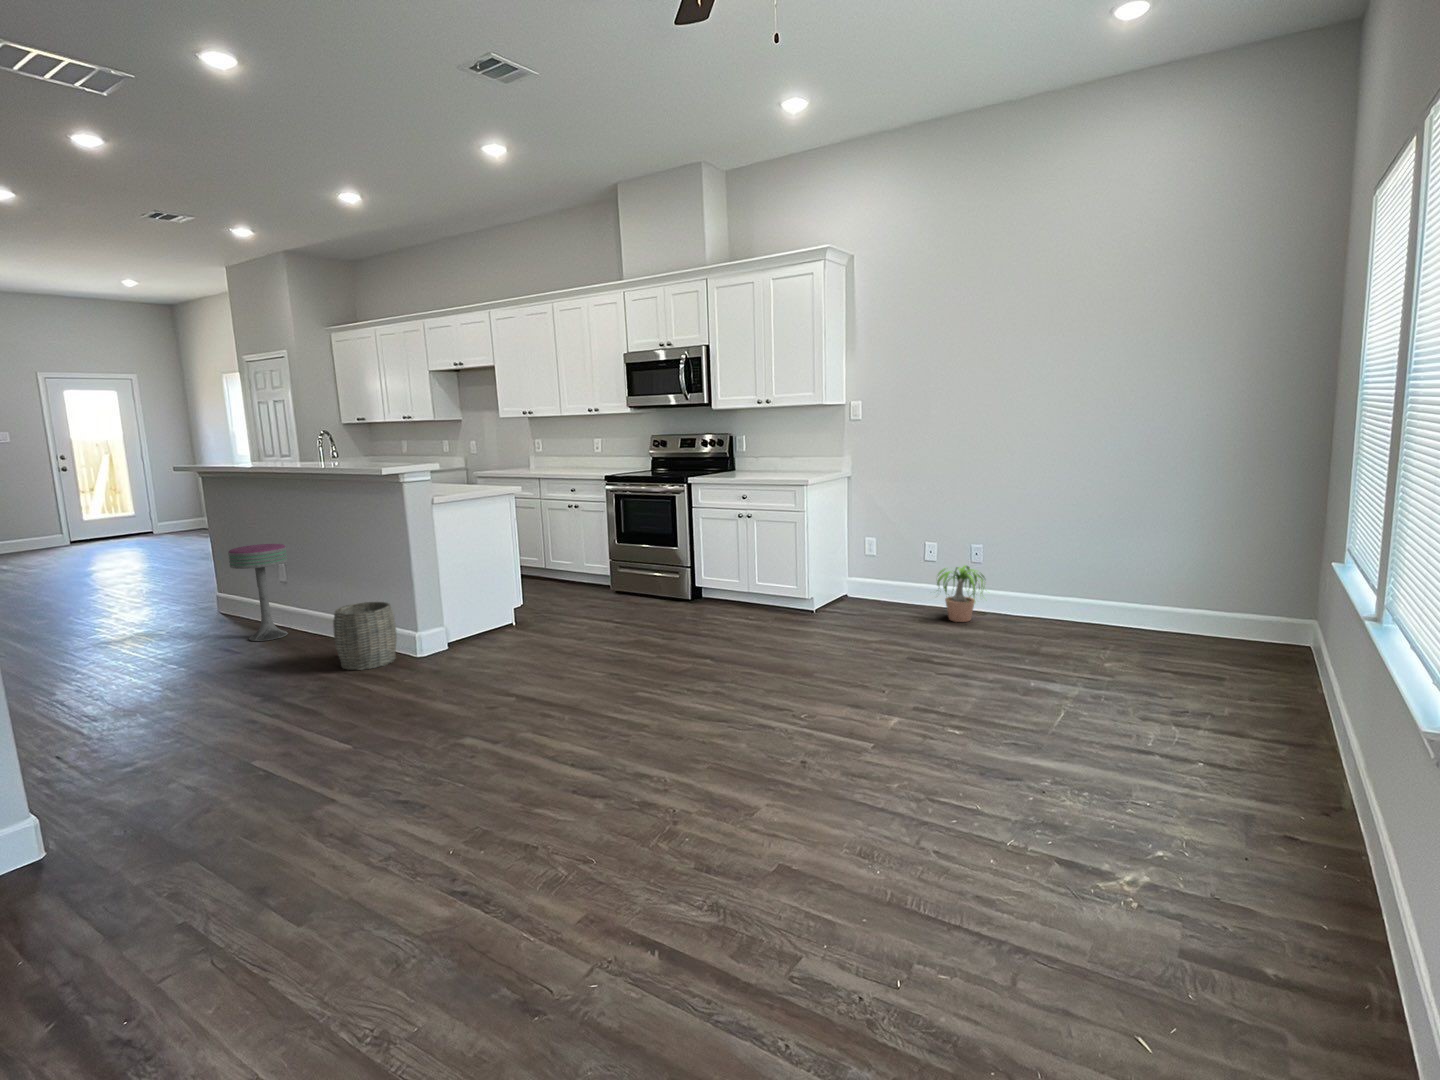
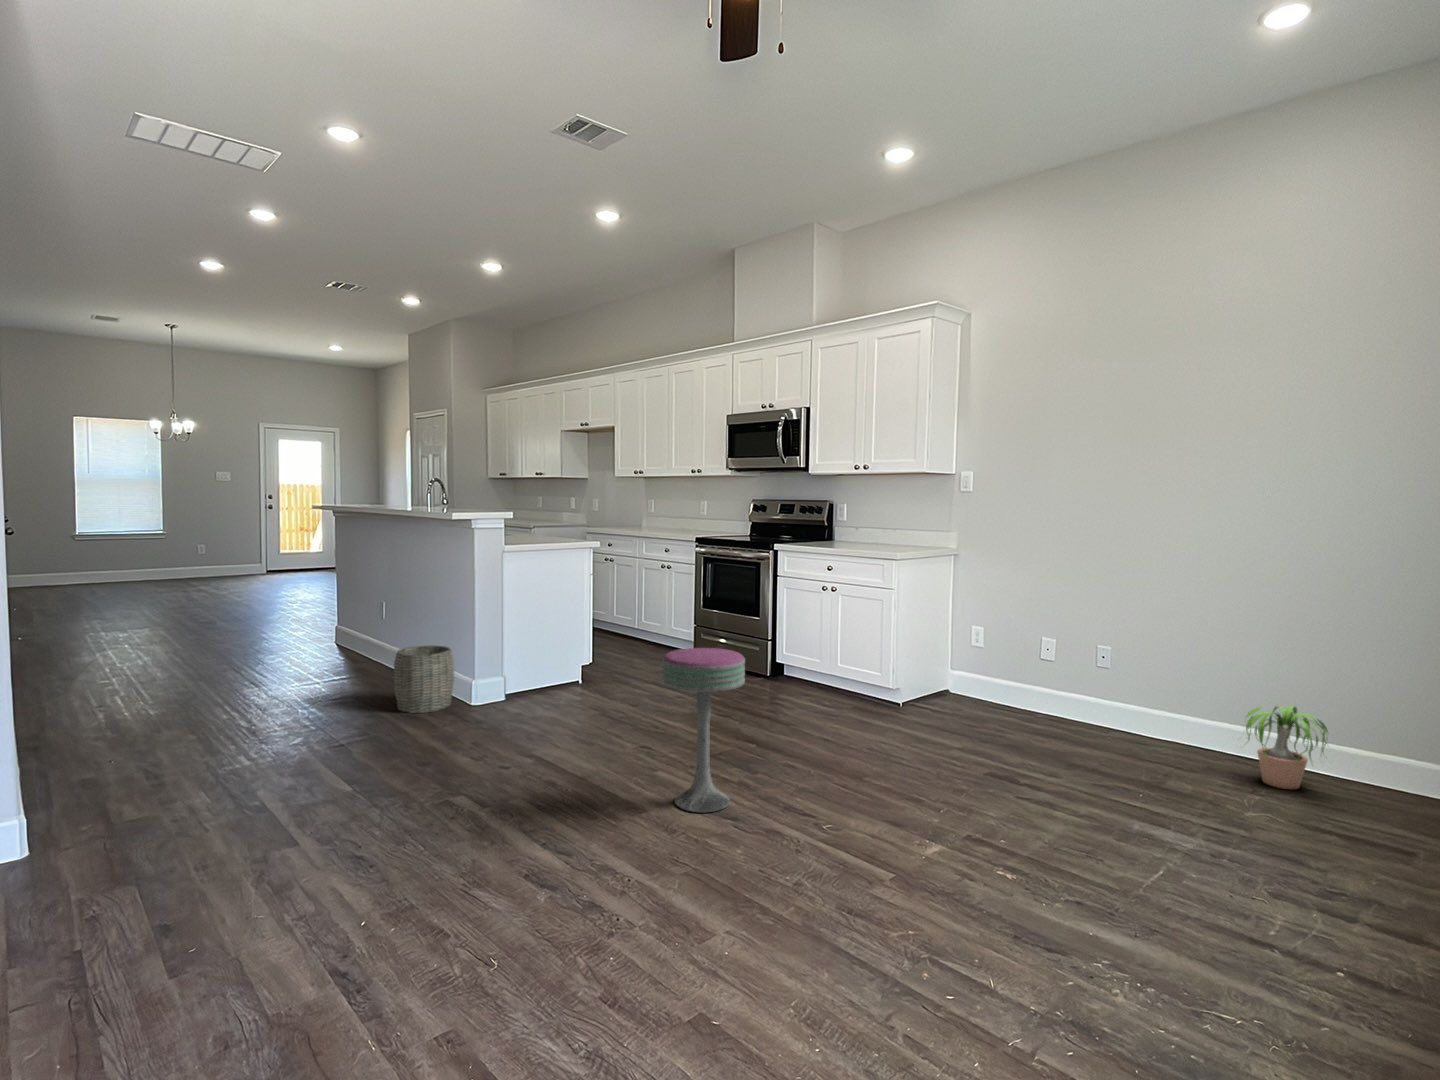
bar stool: present [228,544,288,641] -> present [663,648,745,812]
potted plant: present [937,565,984,622] -> present [1246,705,1328,789]

